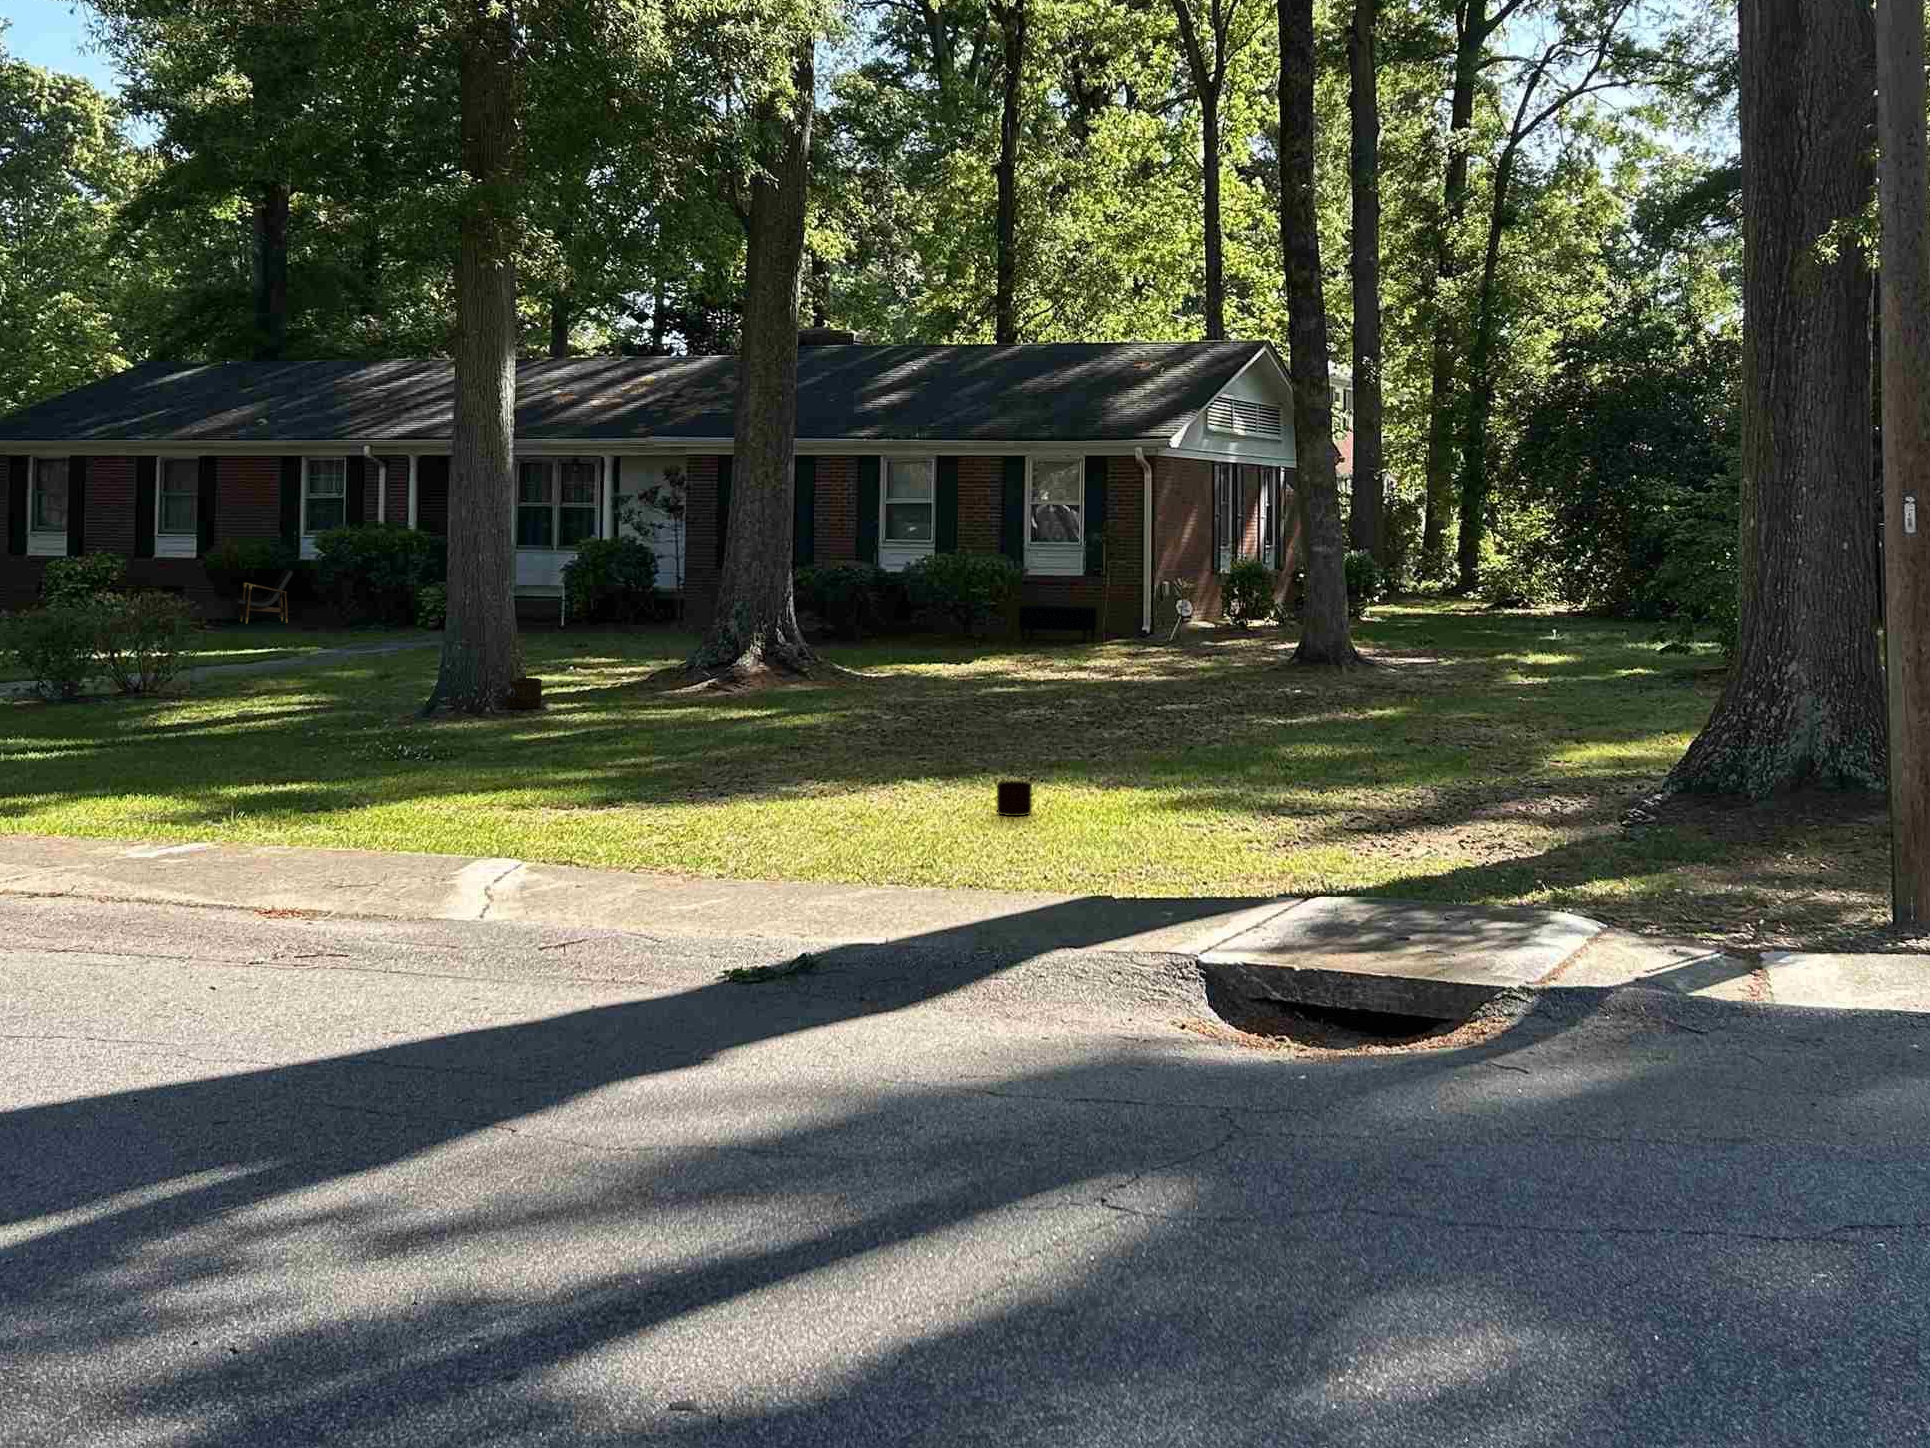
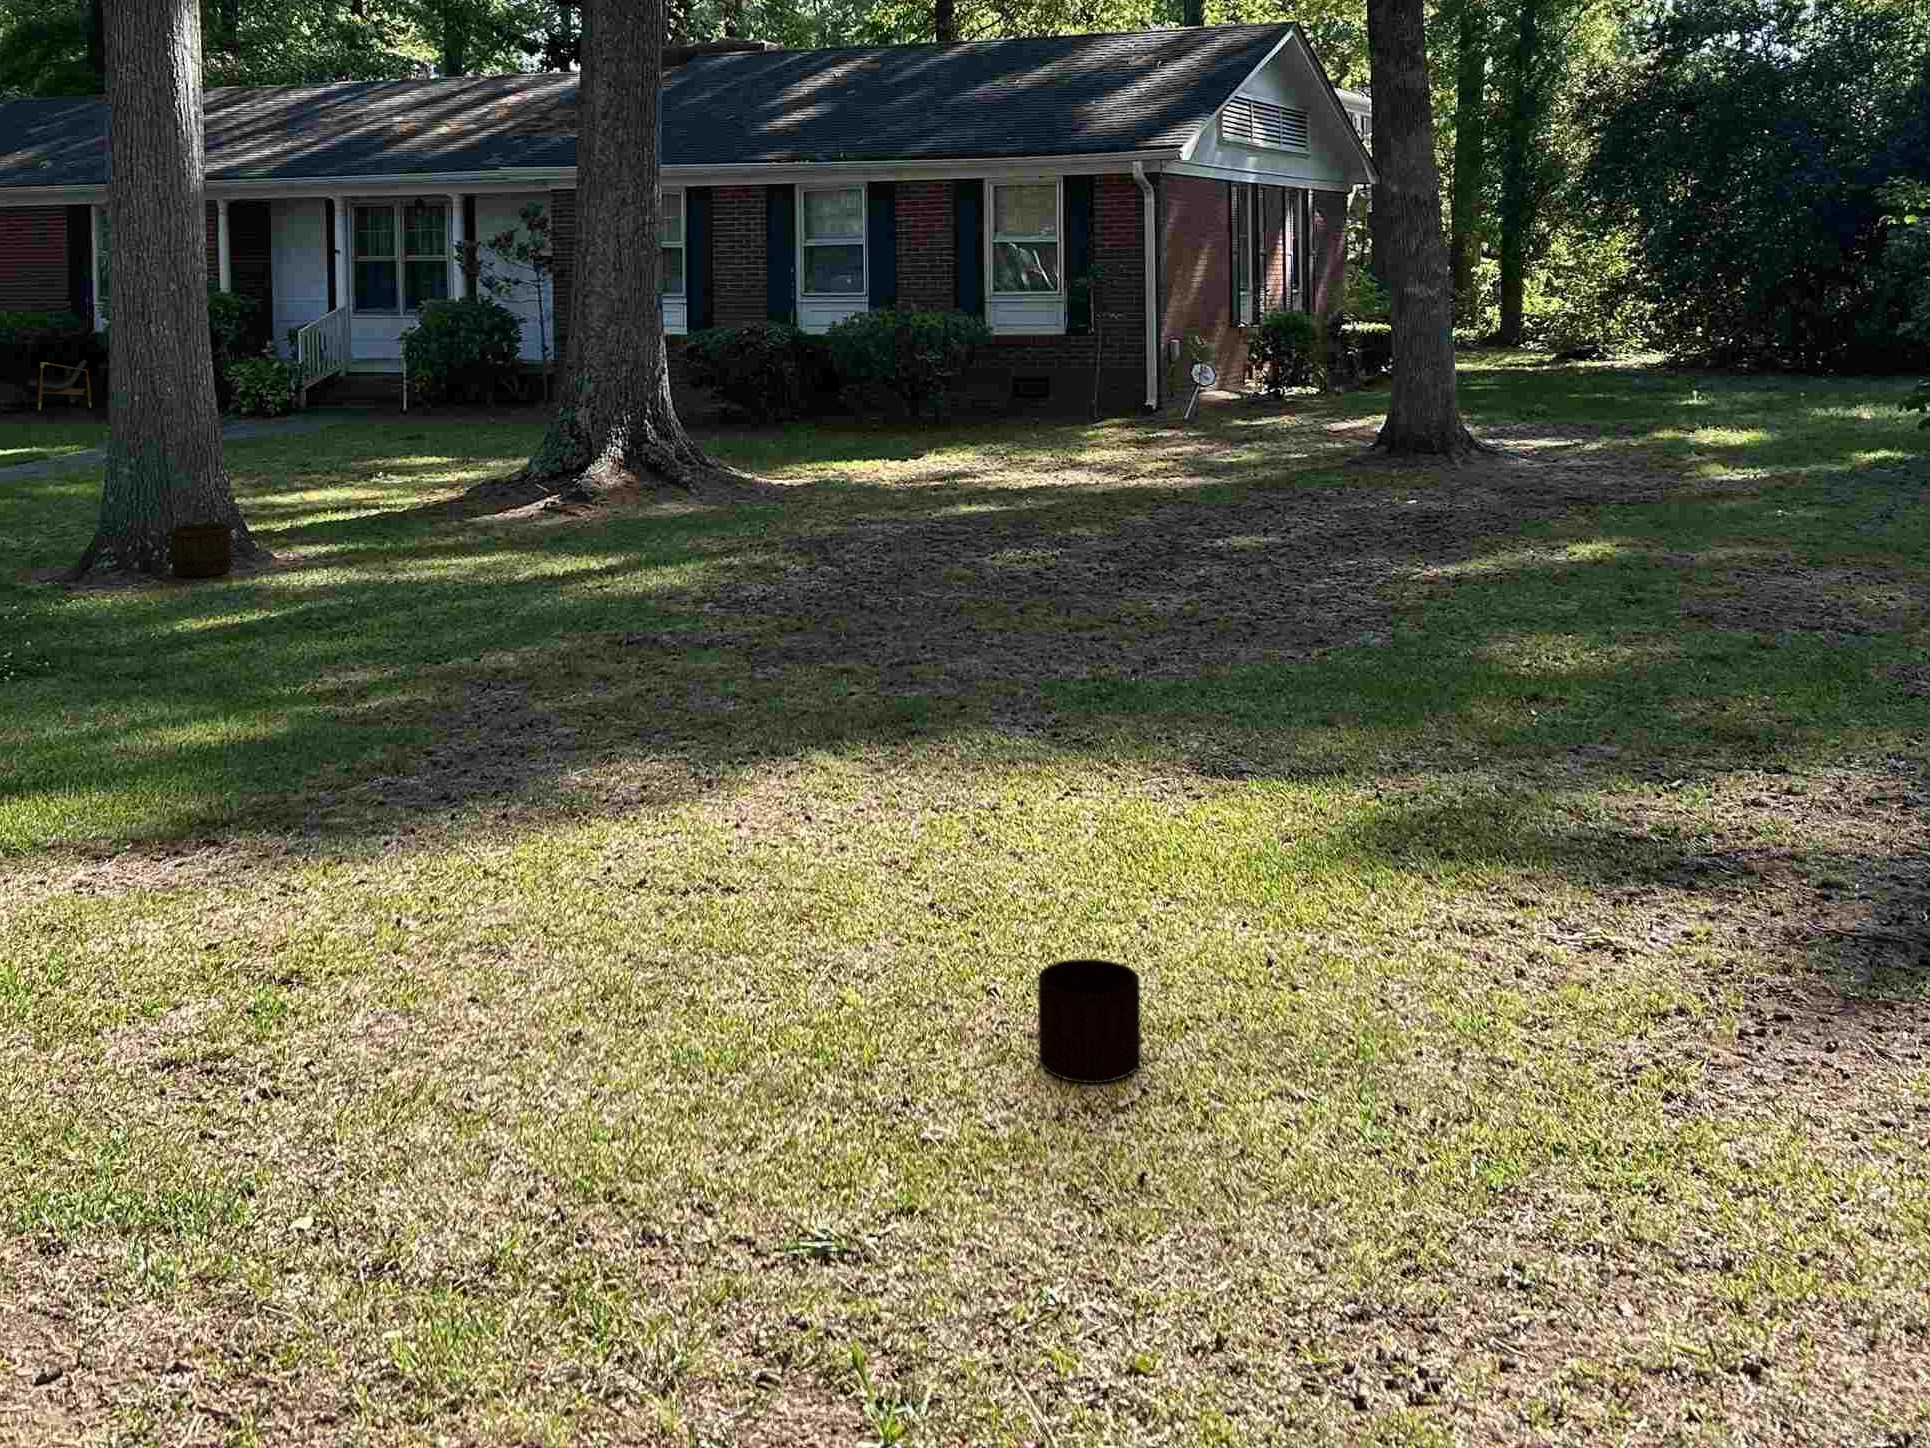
bench: present [1019,605,1097,641] -> none [983,371,1085,418]

